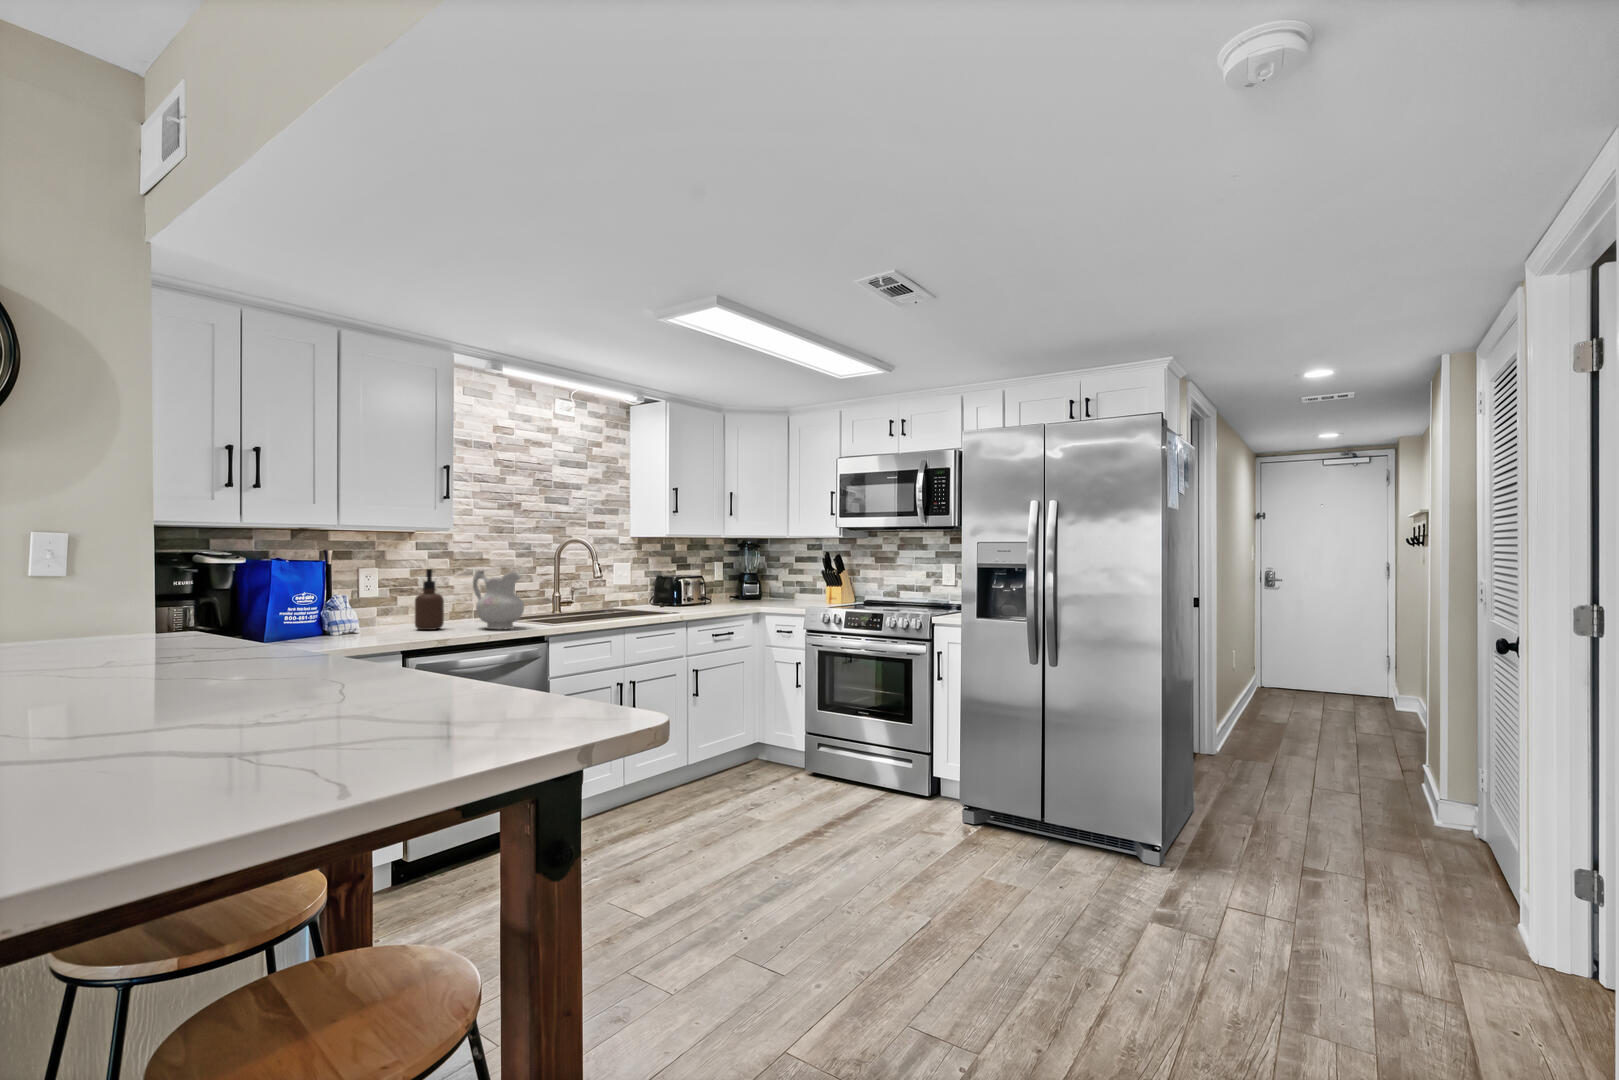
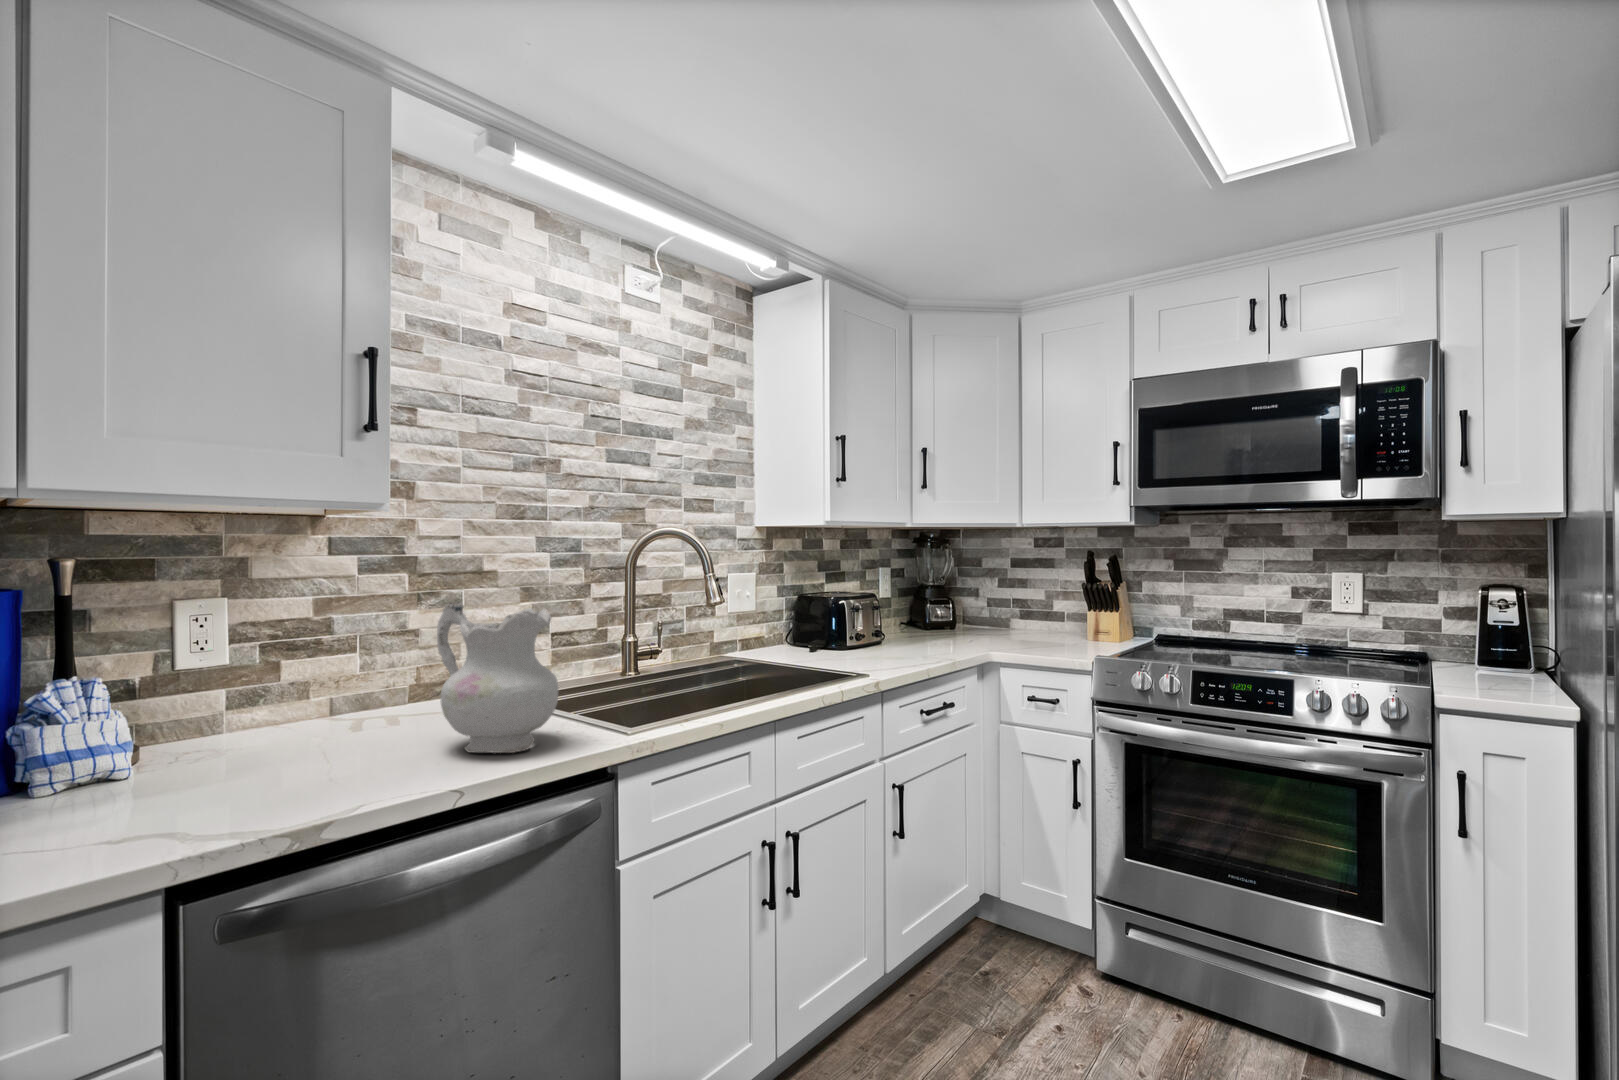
soap dispenser: present [415,569,444,630] -> none [285,603,362,760]

